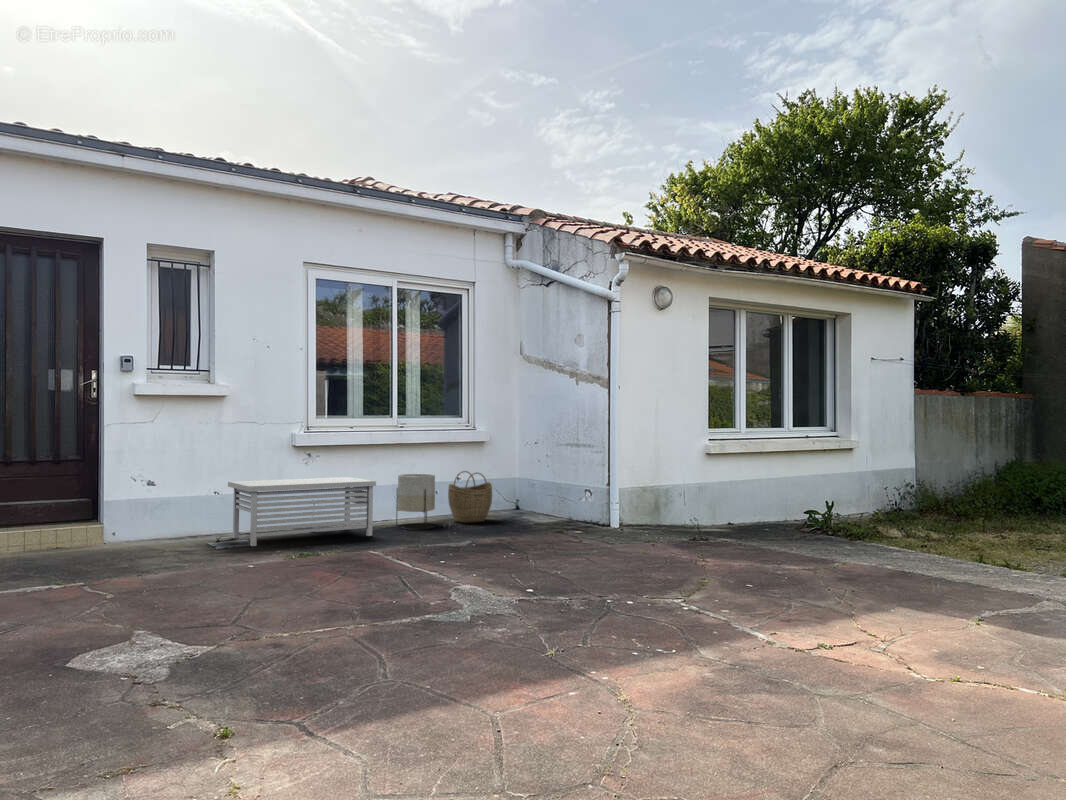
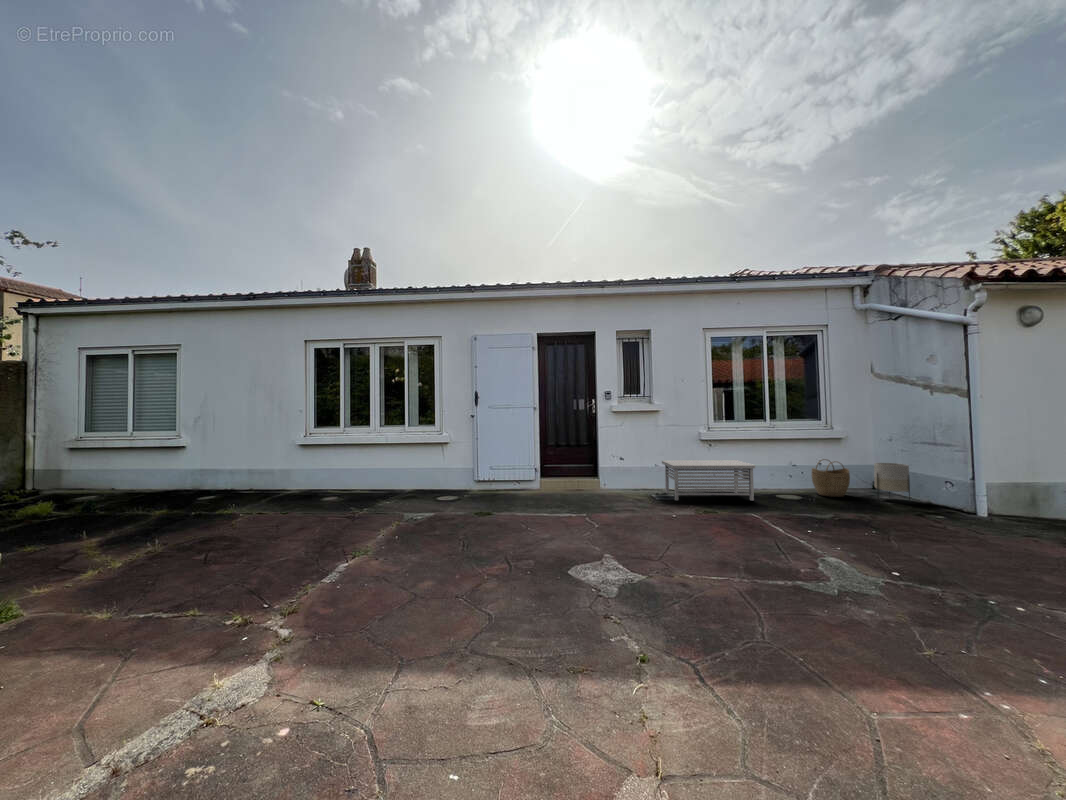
planter: present [396,474,435,526] -> present [874,463,910,501]

